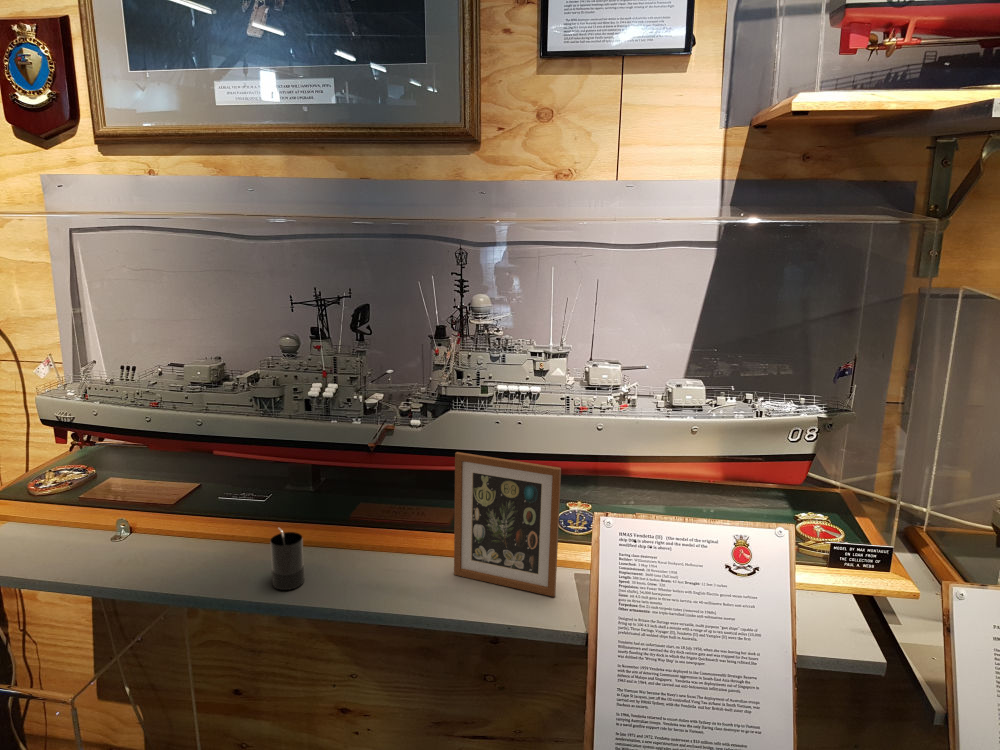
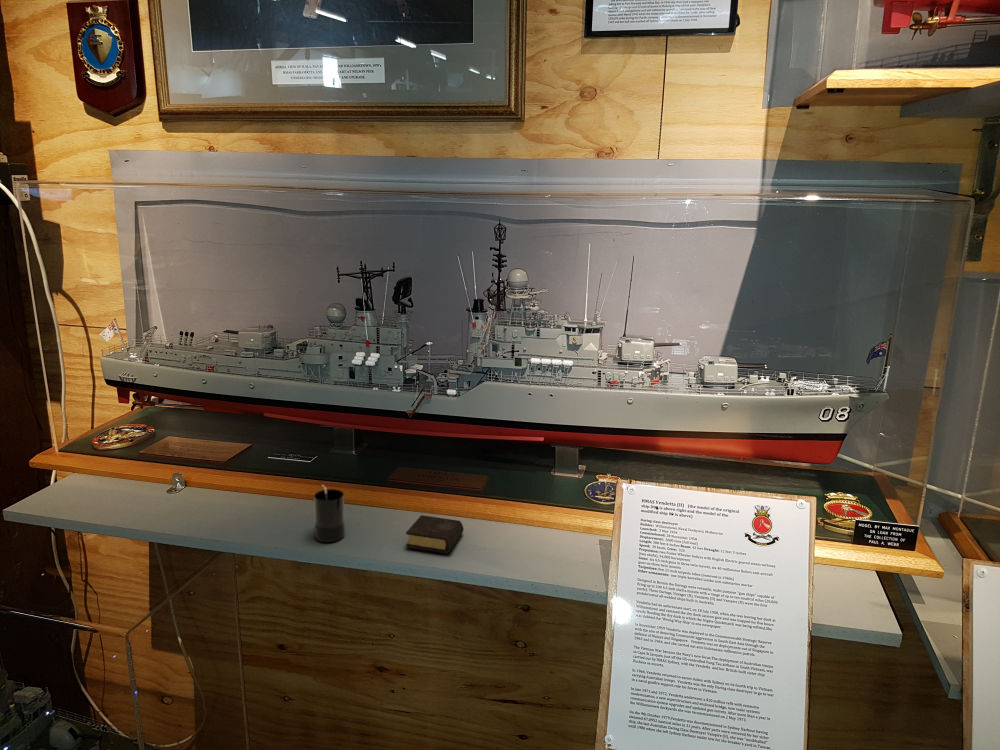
picture frame: present [454,452,561,597] -> none [485,419,588,560]
book: none [371,555,432,597] -> present [406,515,464,554]

